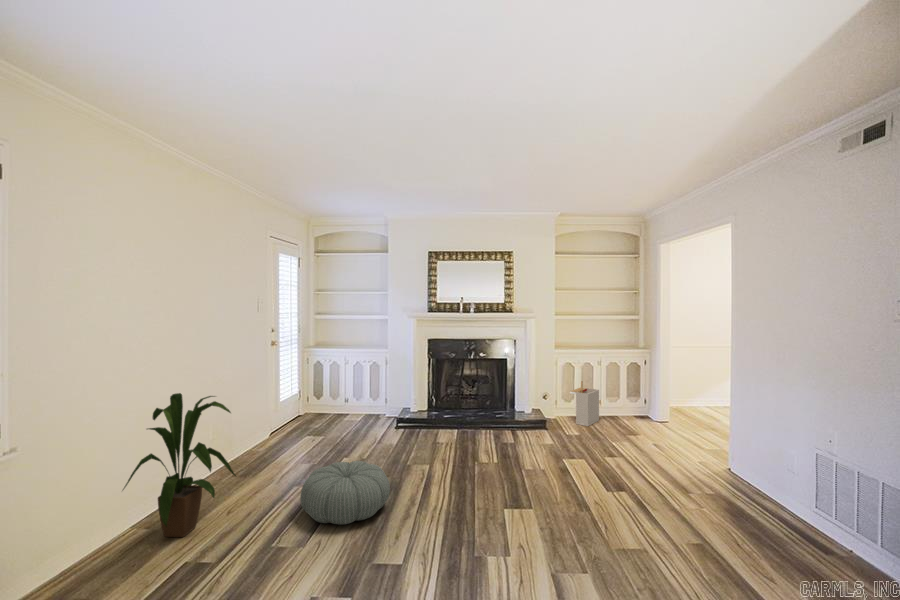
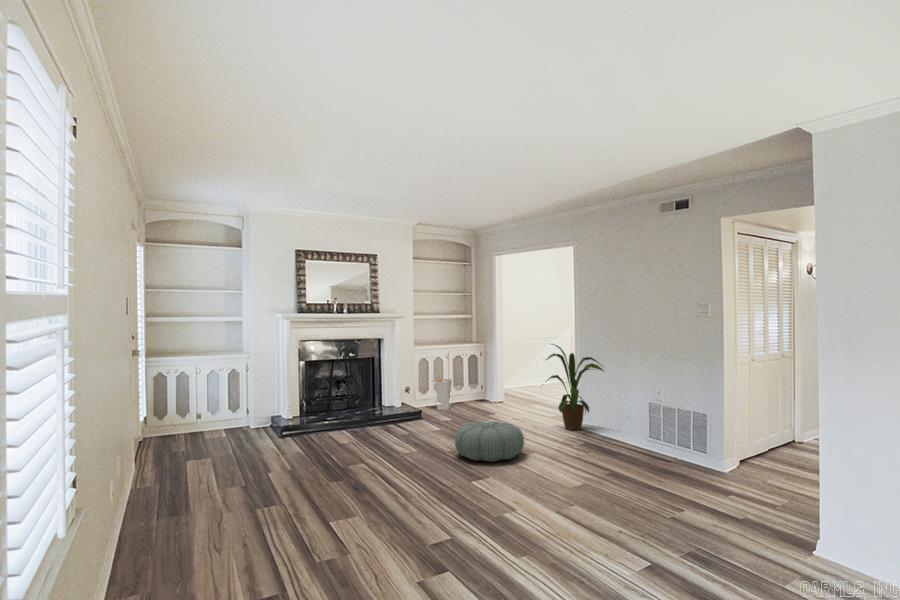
house plant: present [123,393,236,537] -> present [546,345,604,430]
pouf: present [300,461,390,525] -> present [455,421,524,462]

